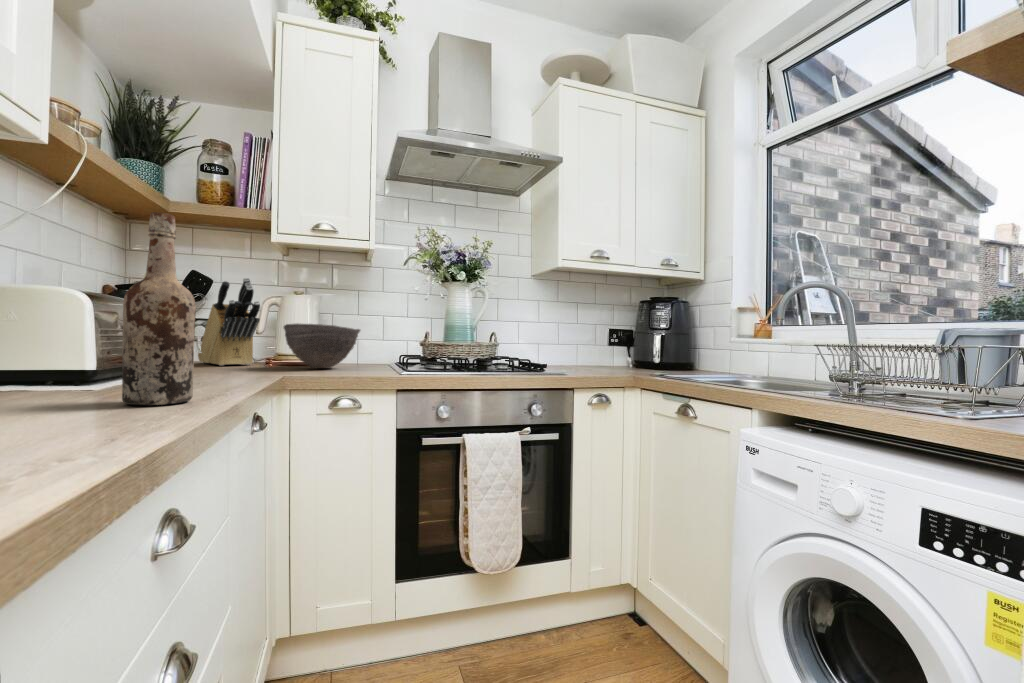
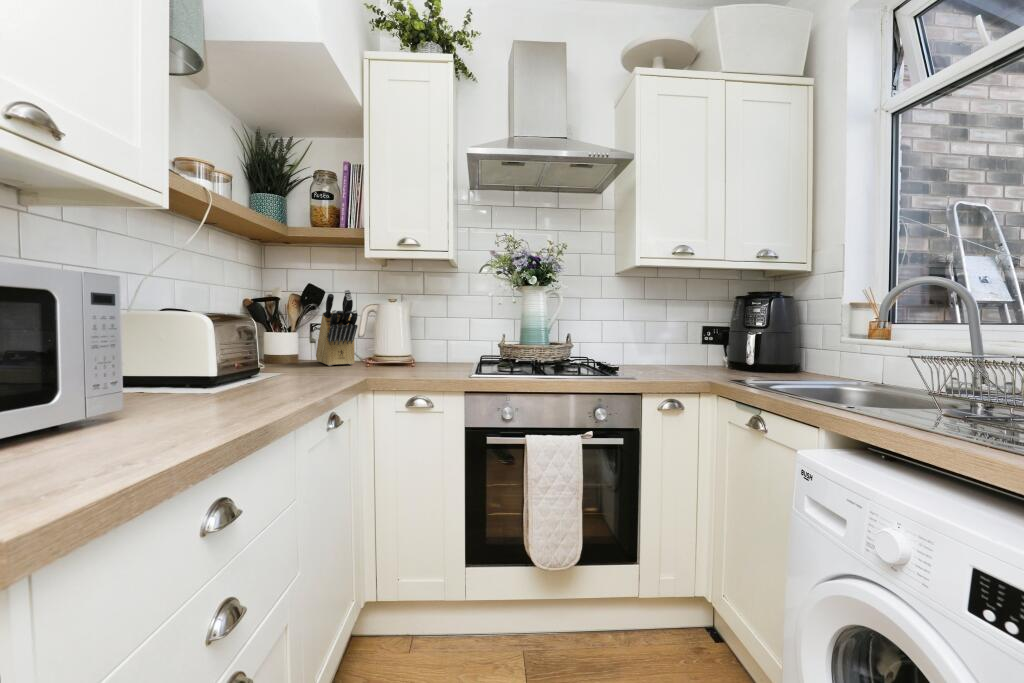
wine bottle: present [122,212,196,405] -> none [212,260,265,414]
bowl: present [284,324,360,369] -> none [373,331,438,370]

